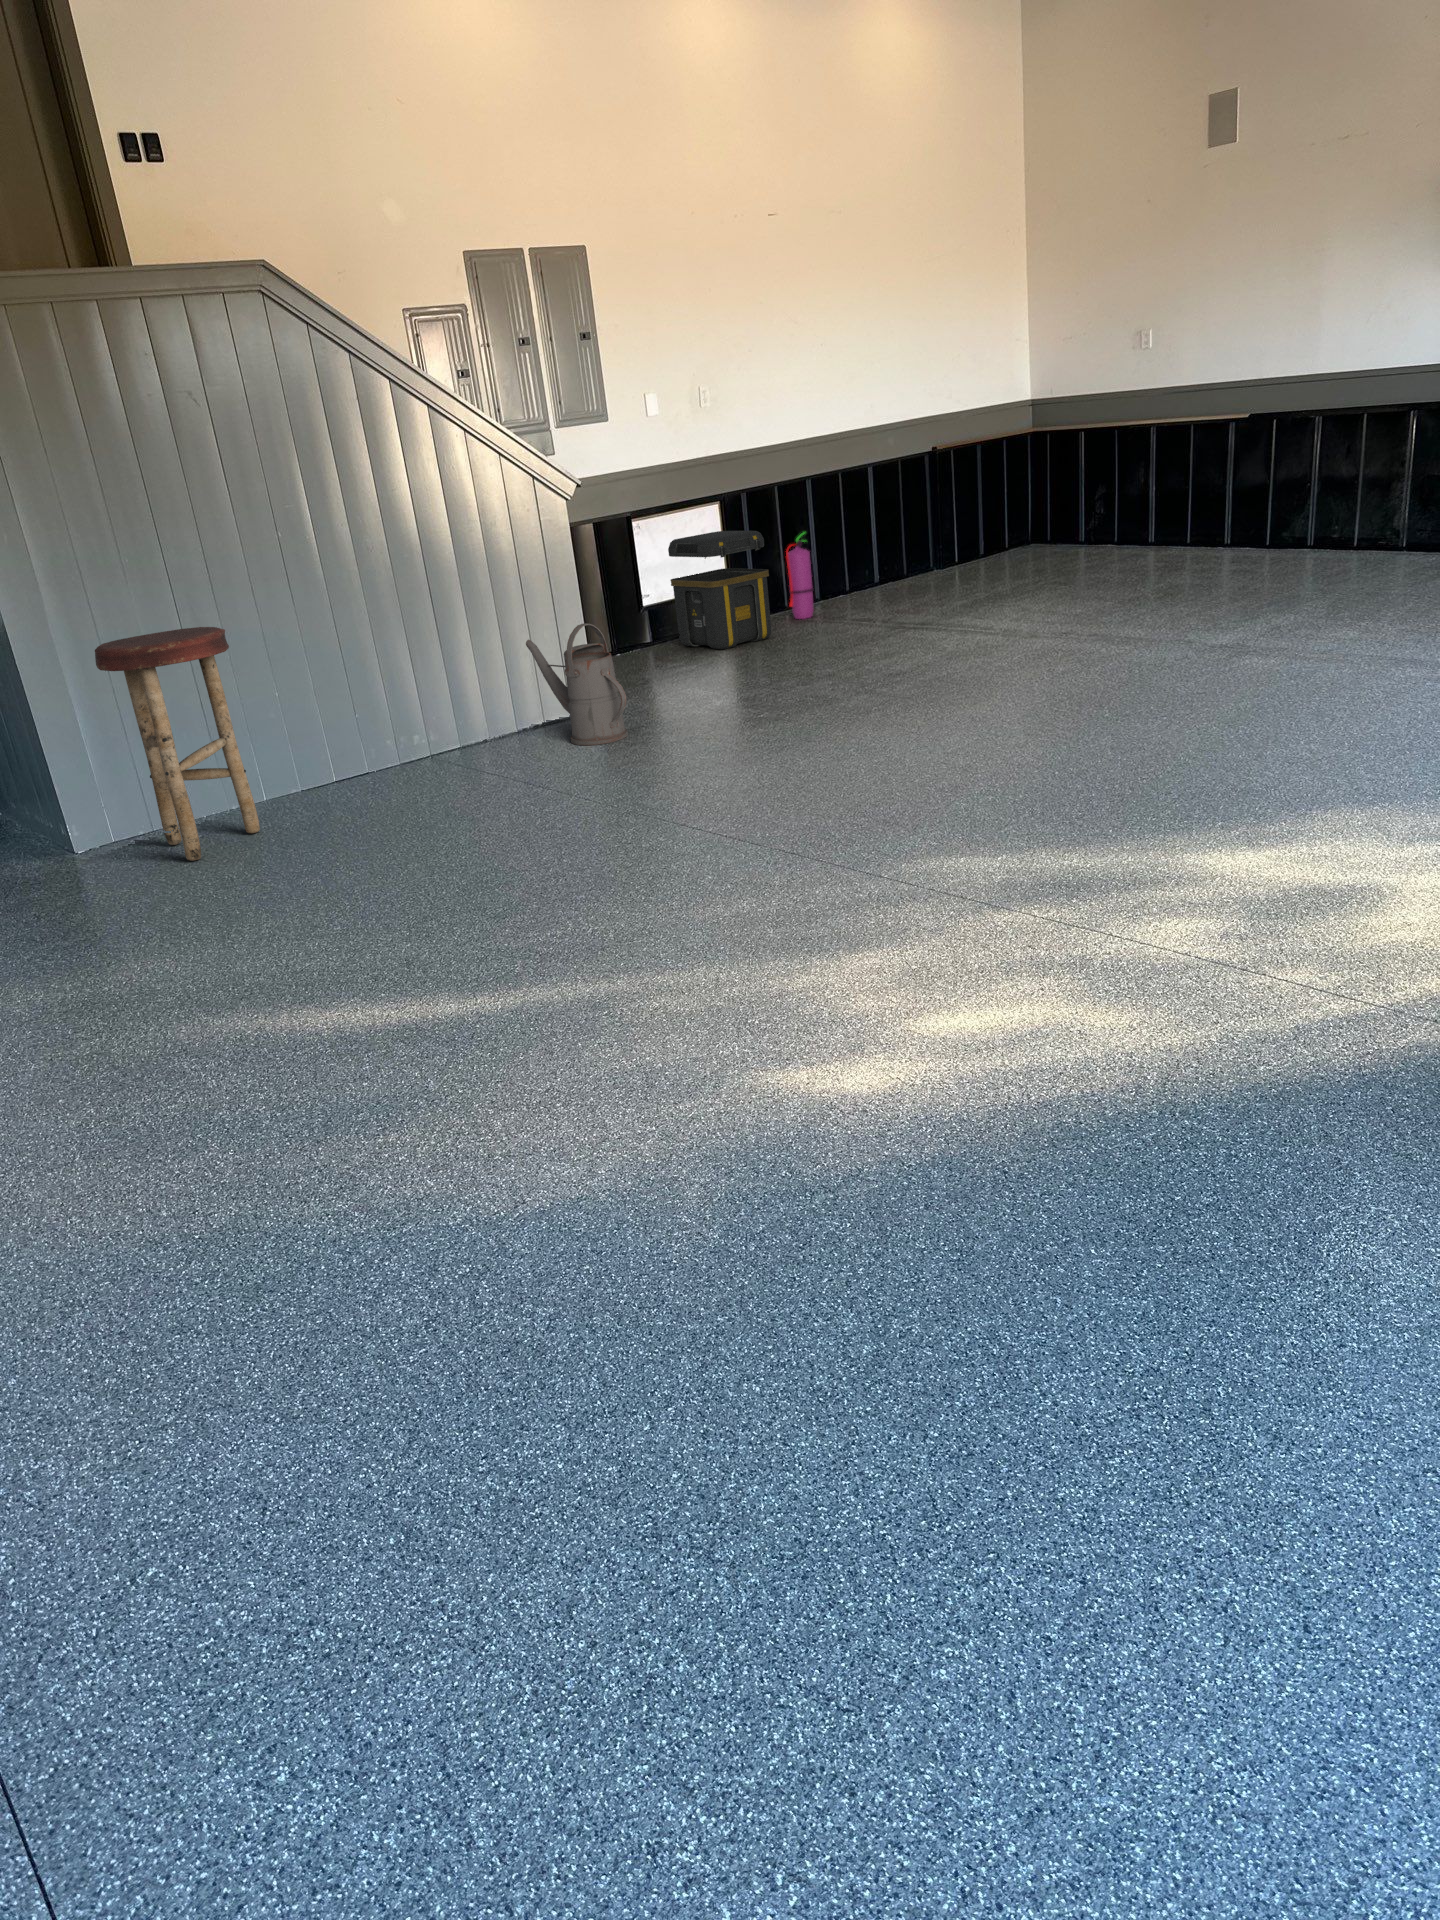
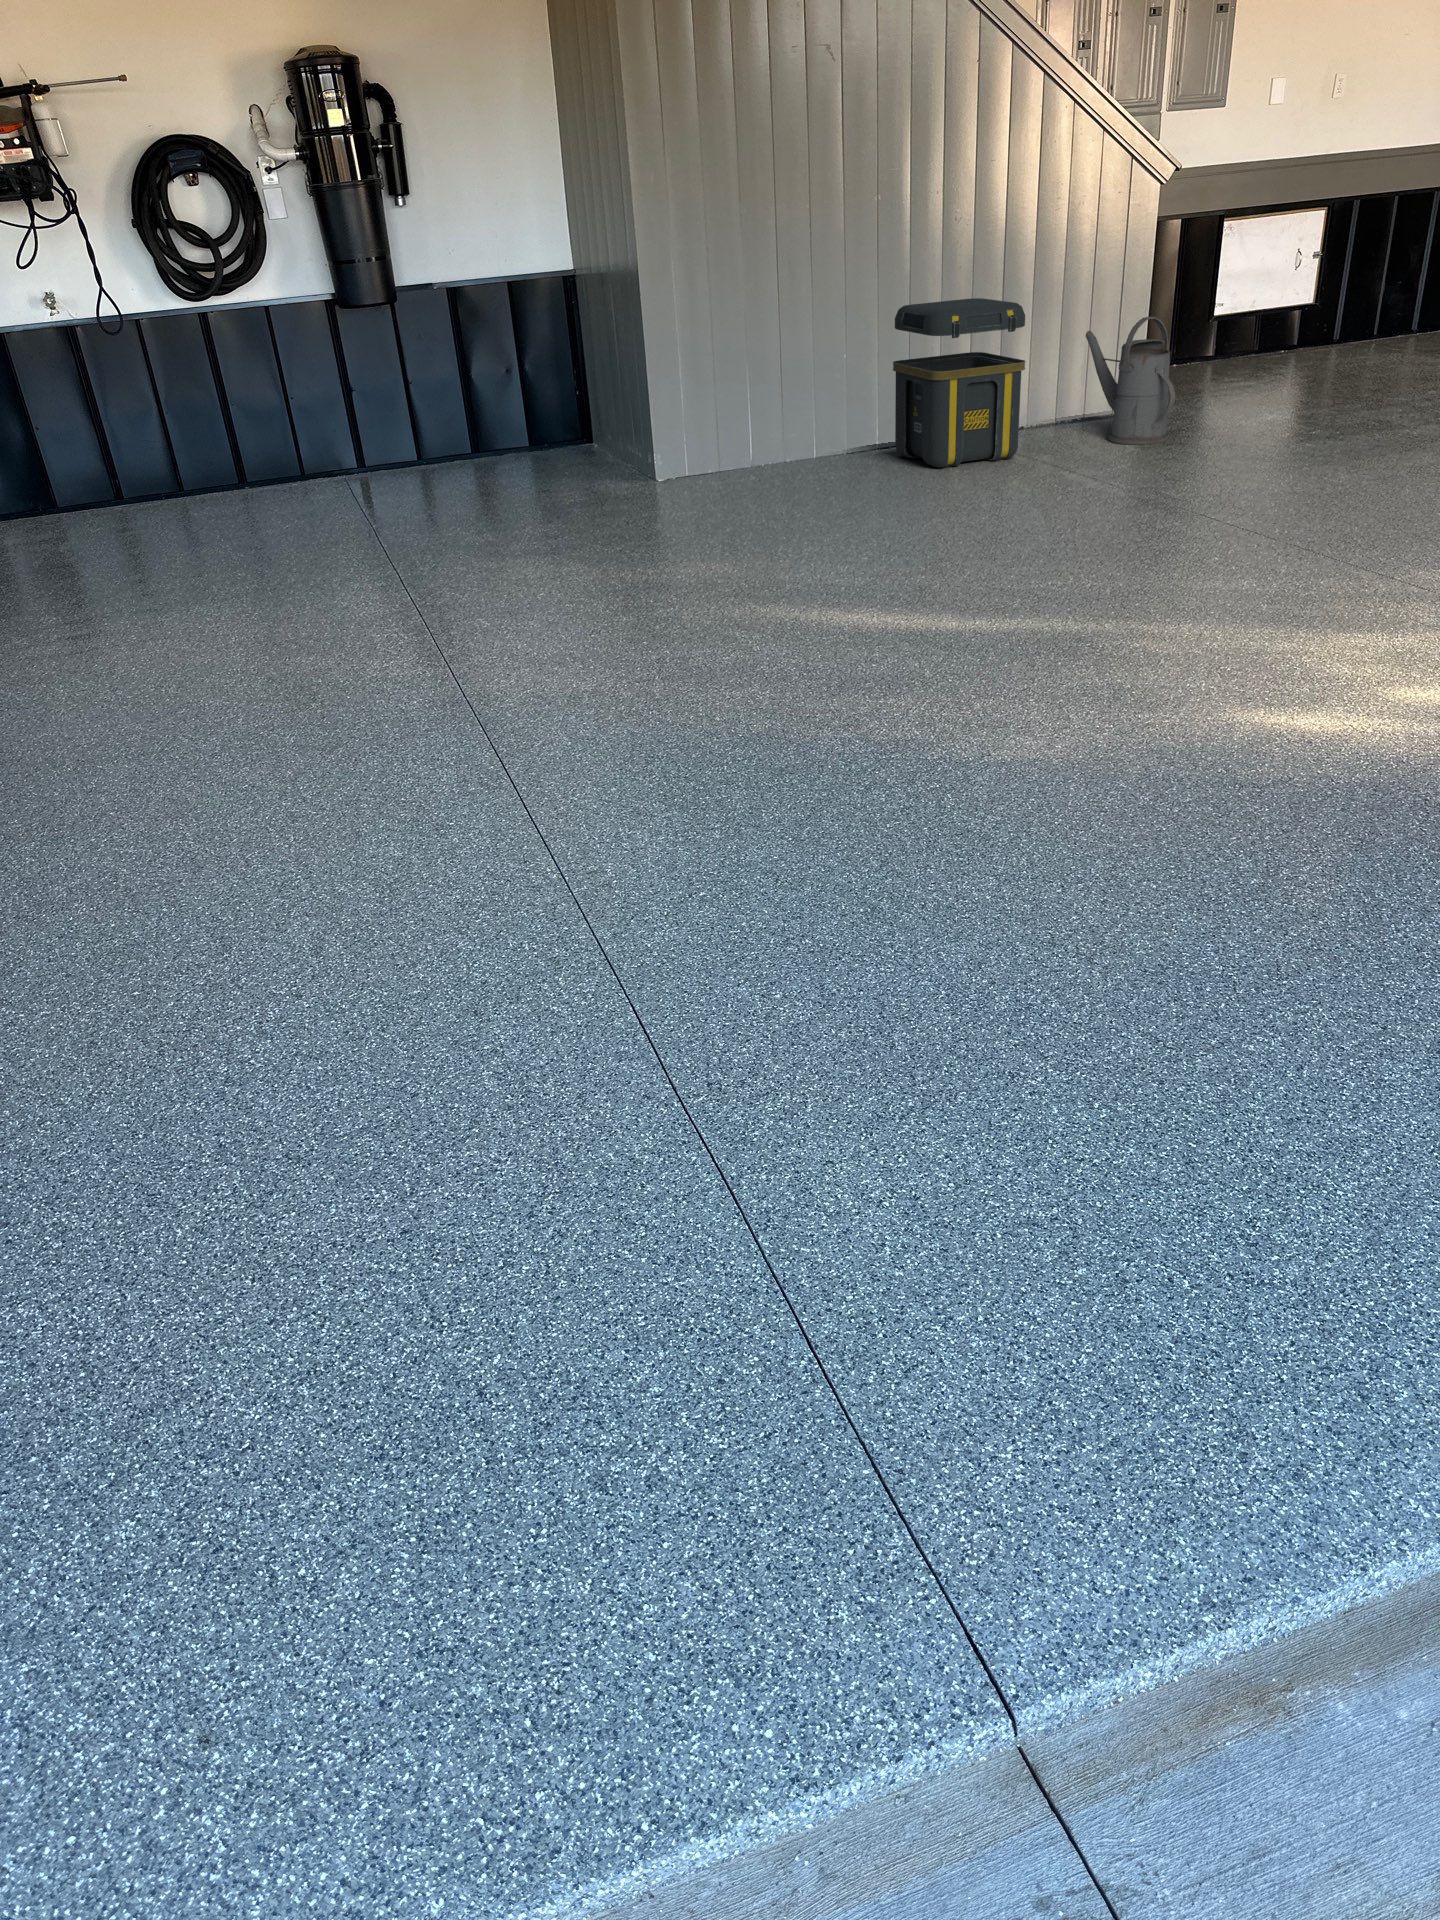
toolbox: present [668,531,771,649] -> present [893,298,1025,468]
fire extinguisher: present [786,533,814,619] -> none [1377,250,1420,351]
stool: present [95,627,260,860] -> none [703,279,817,495]

